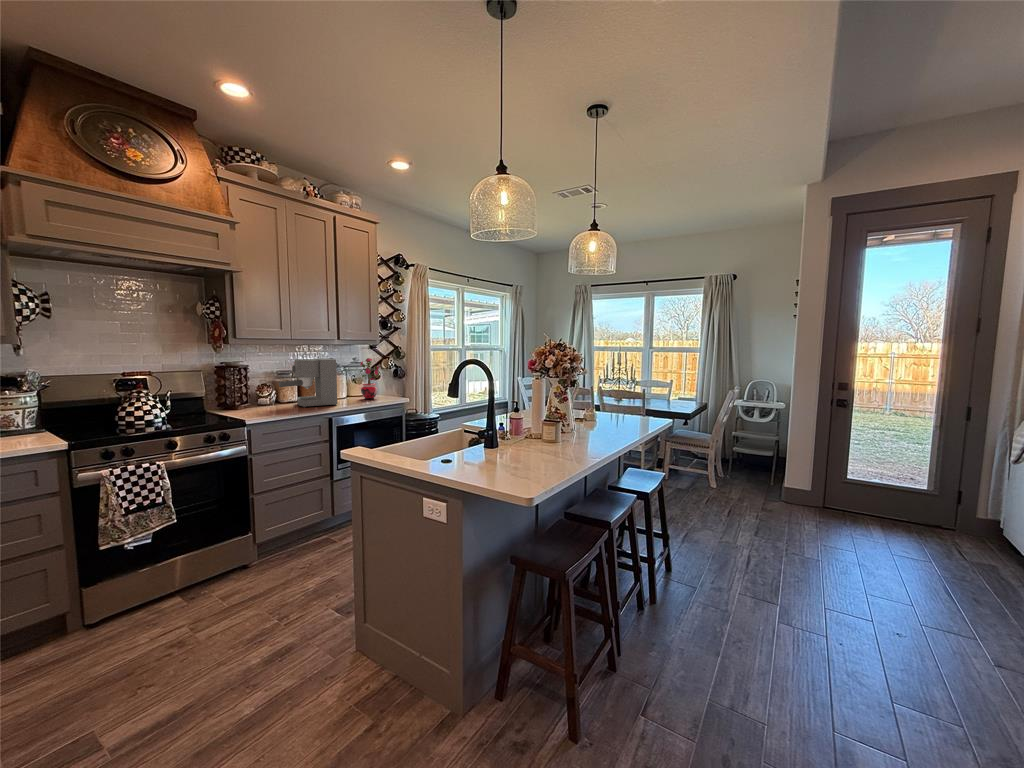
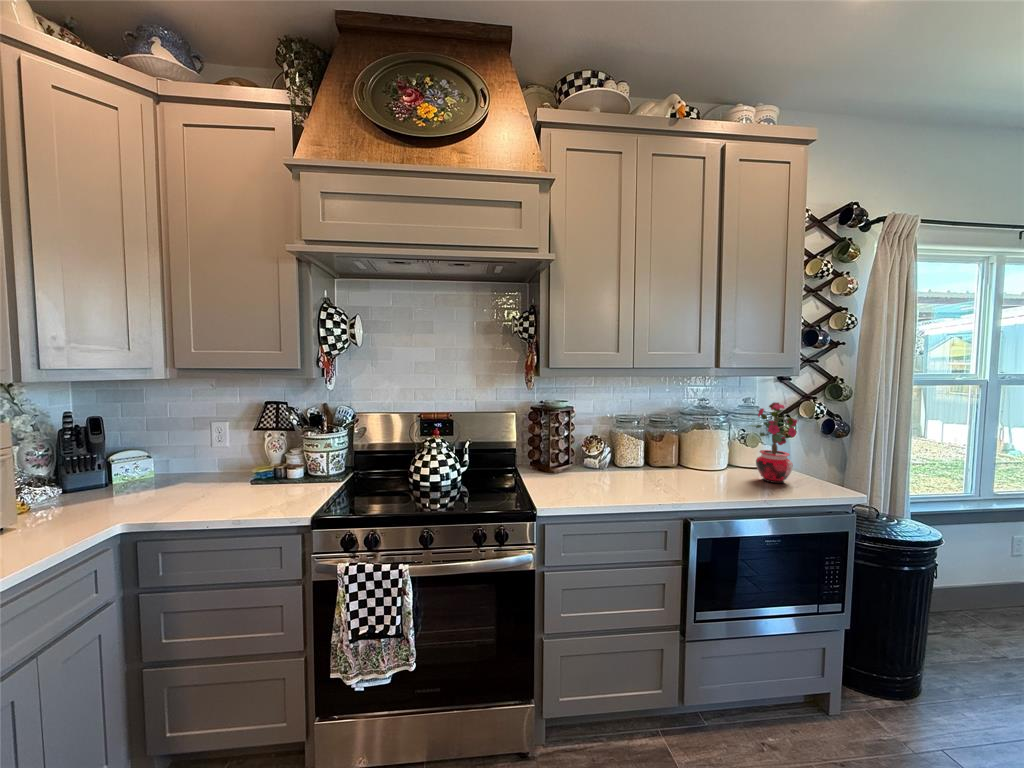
coffee maker: present [279,358,337,407] -> none [610,400,709,492]

